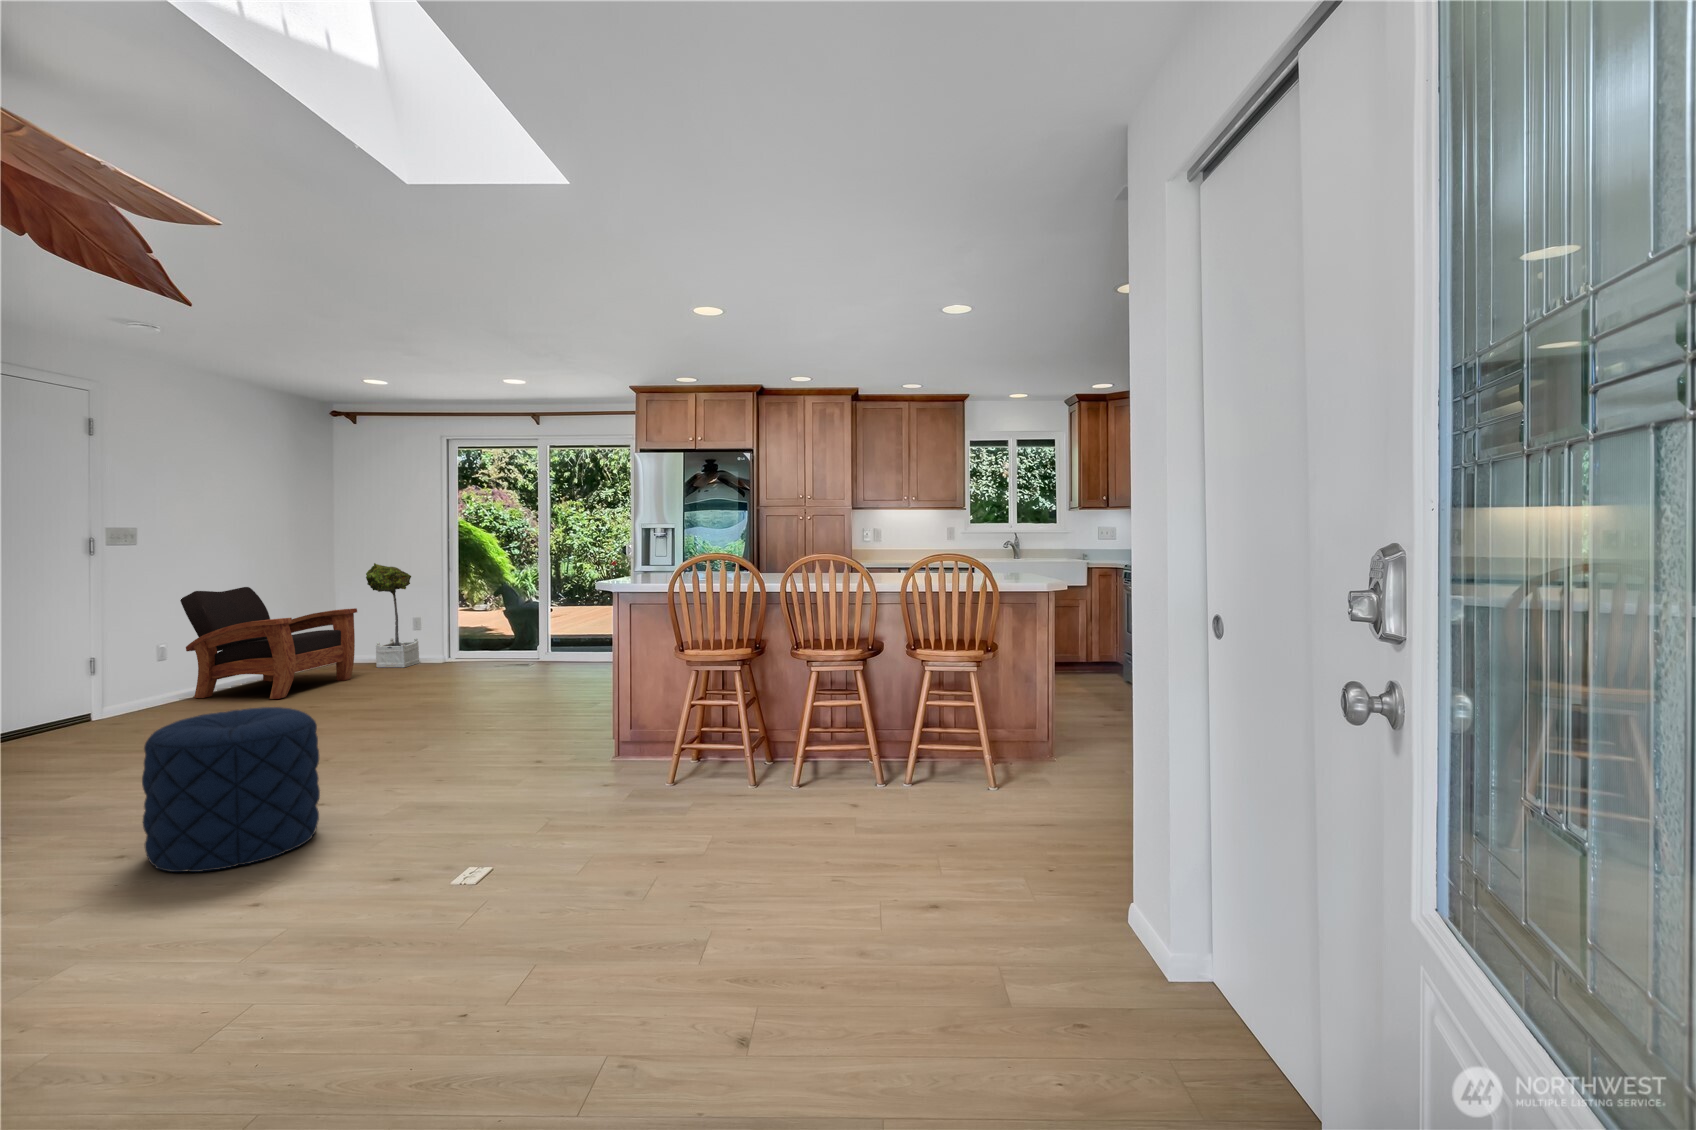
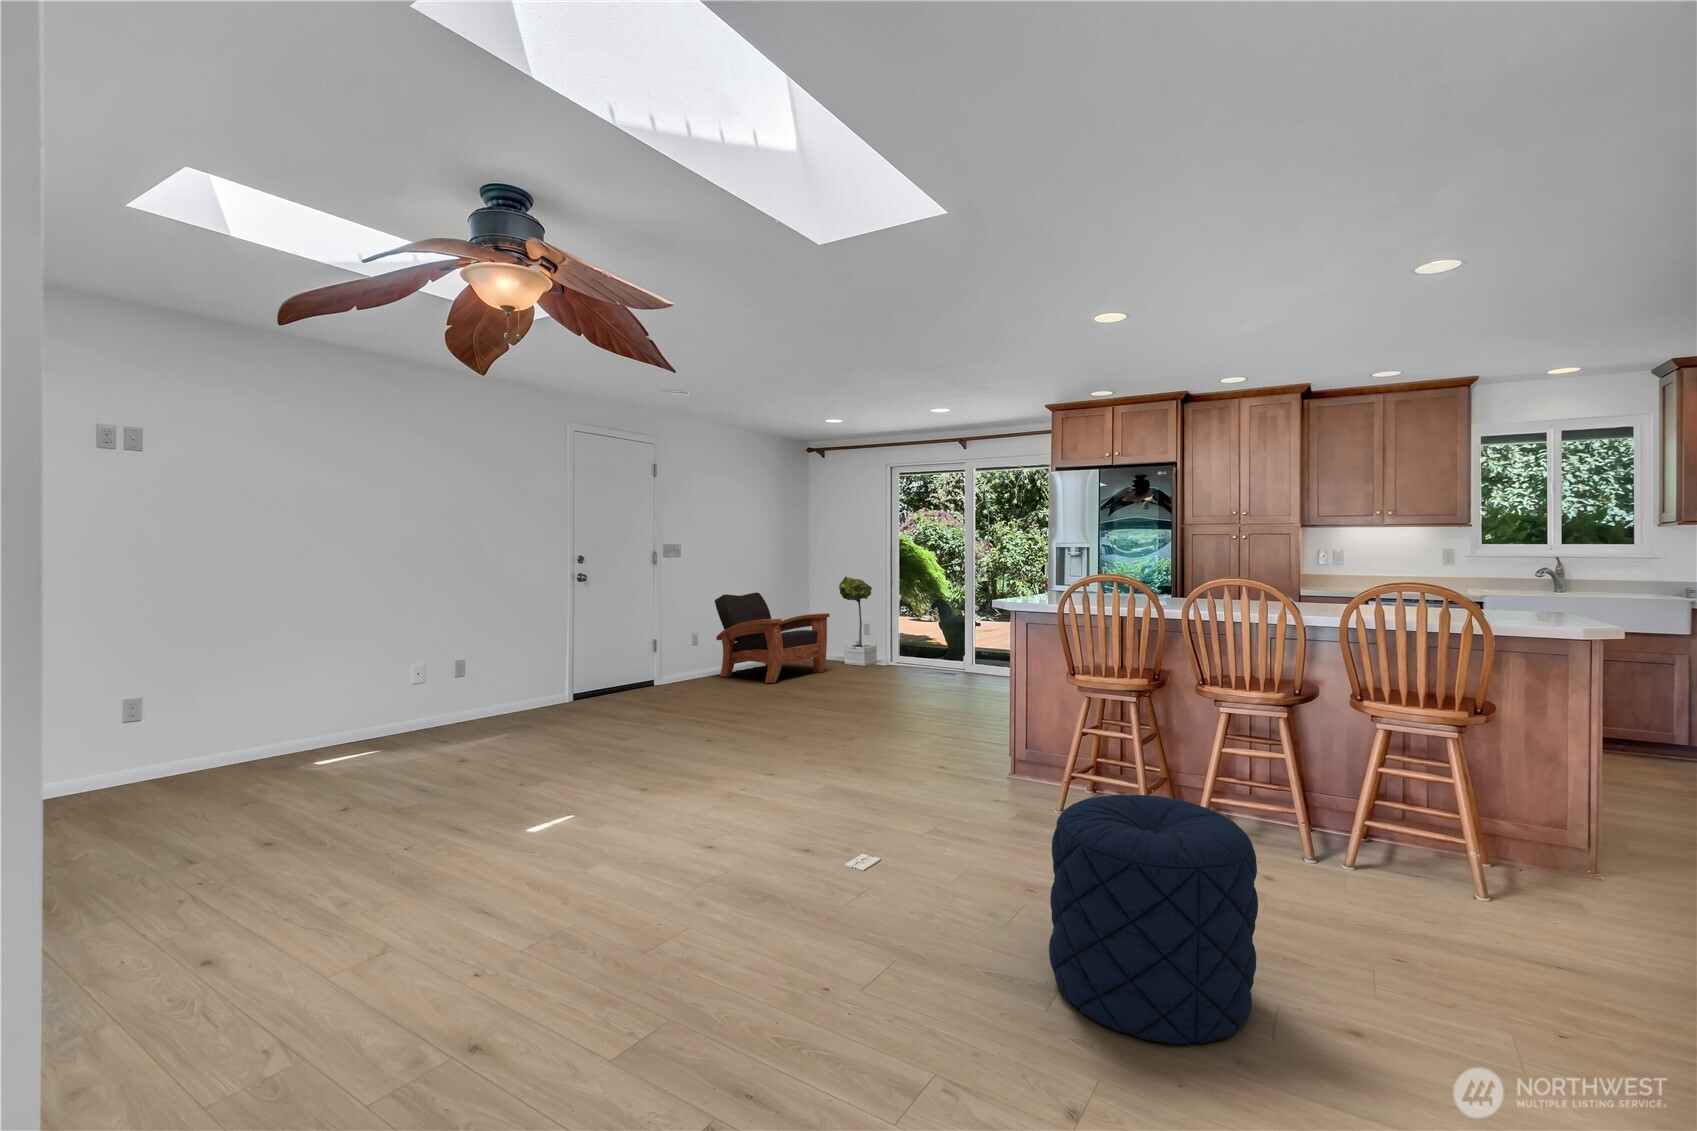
pouf: present [142,707,320,872] -> present [1049,795,1258,1044]

